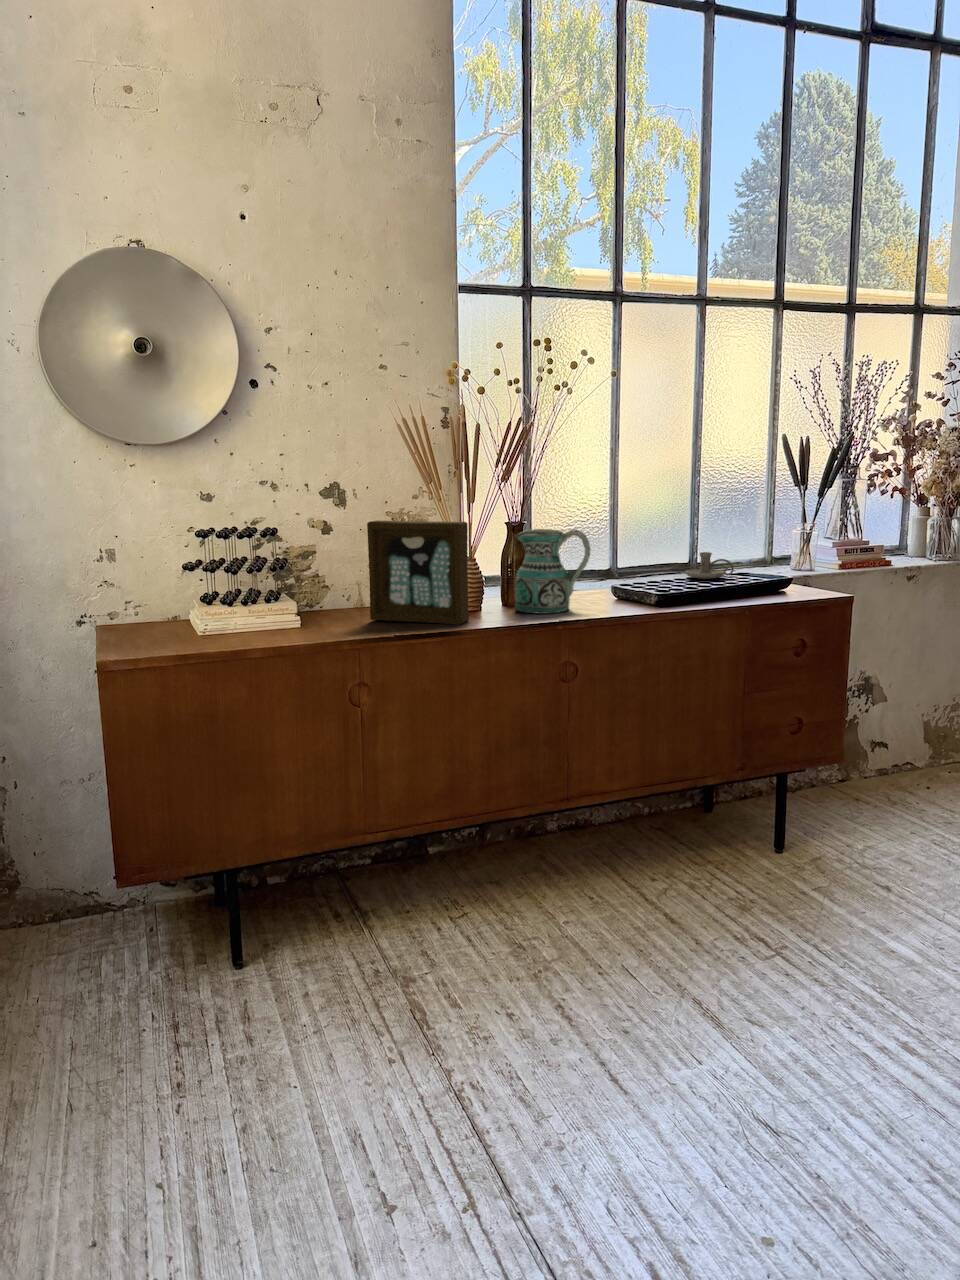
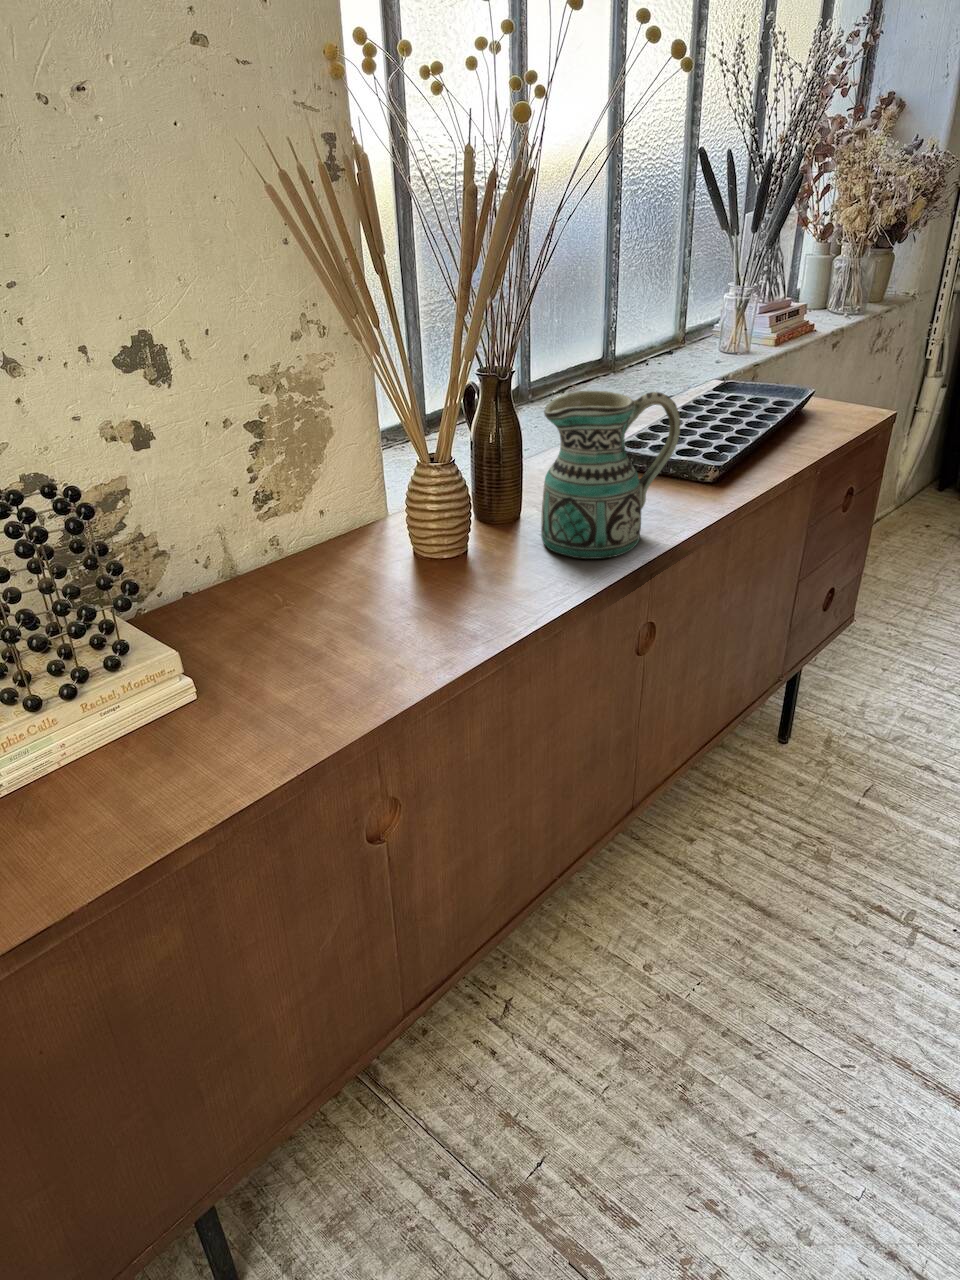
picture frame: present [367,520,469,625] -> none [289,420,518,640]
candle holder: present [685,552,734,579] -> none [658,360,731,403]

